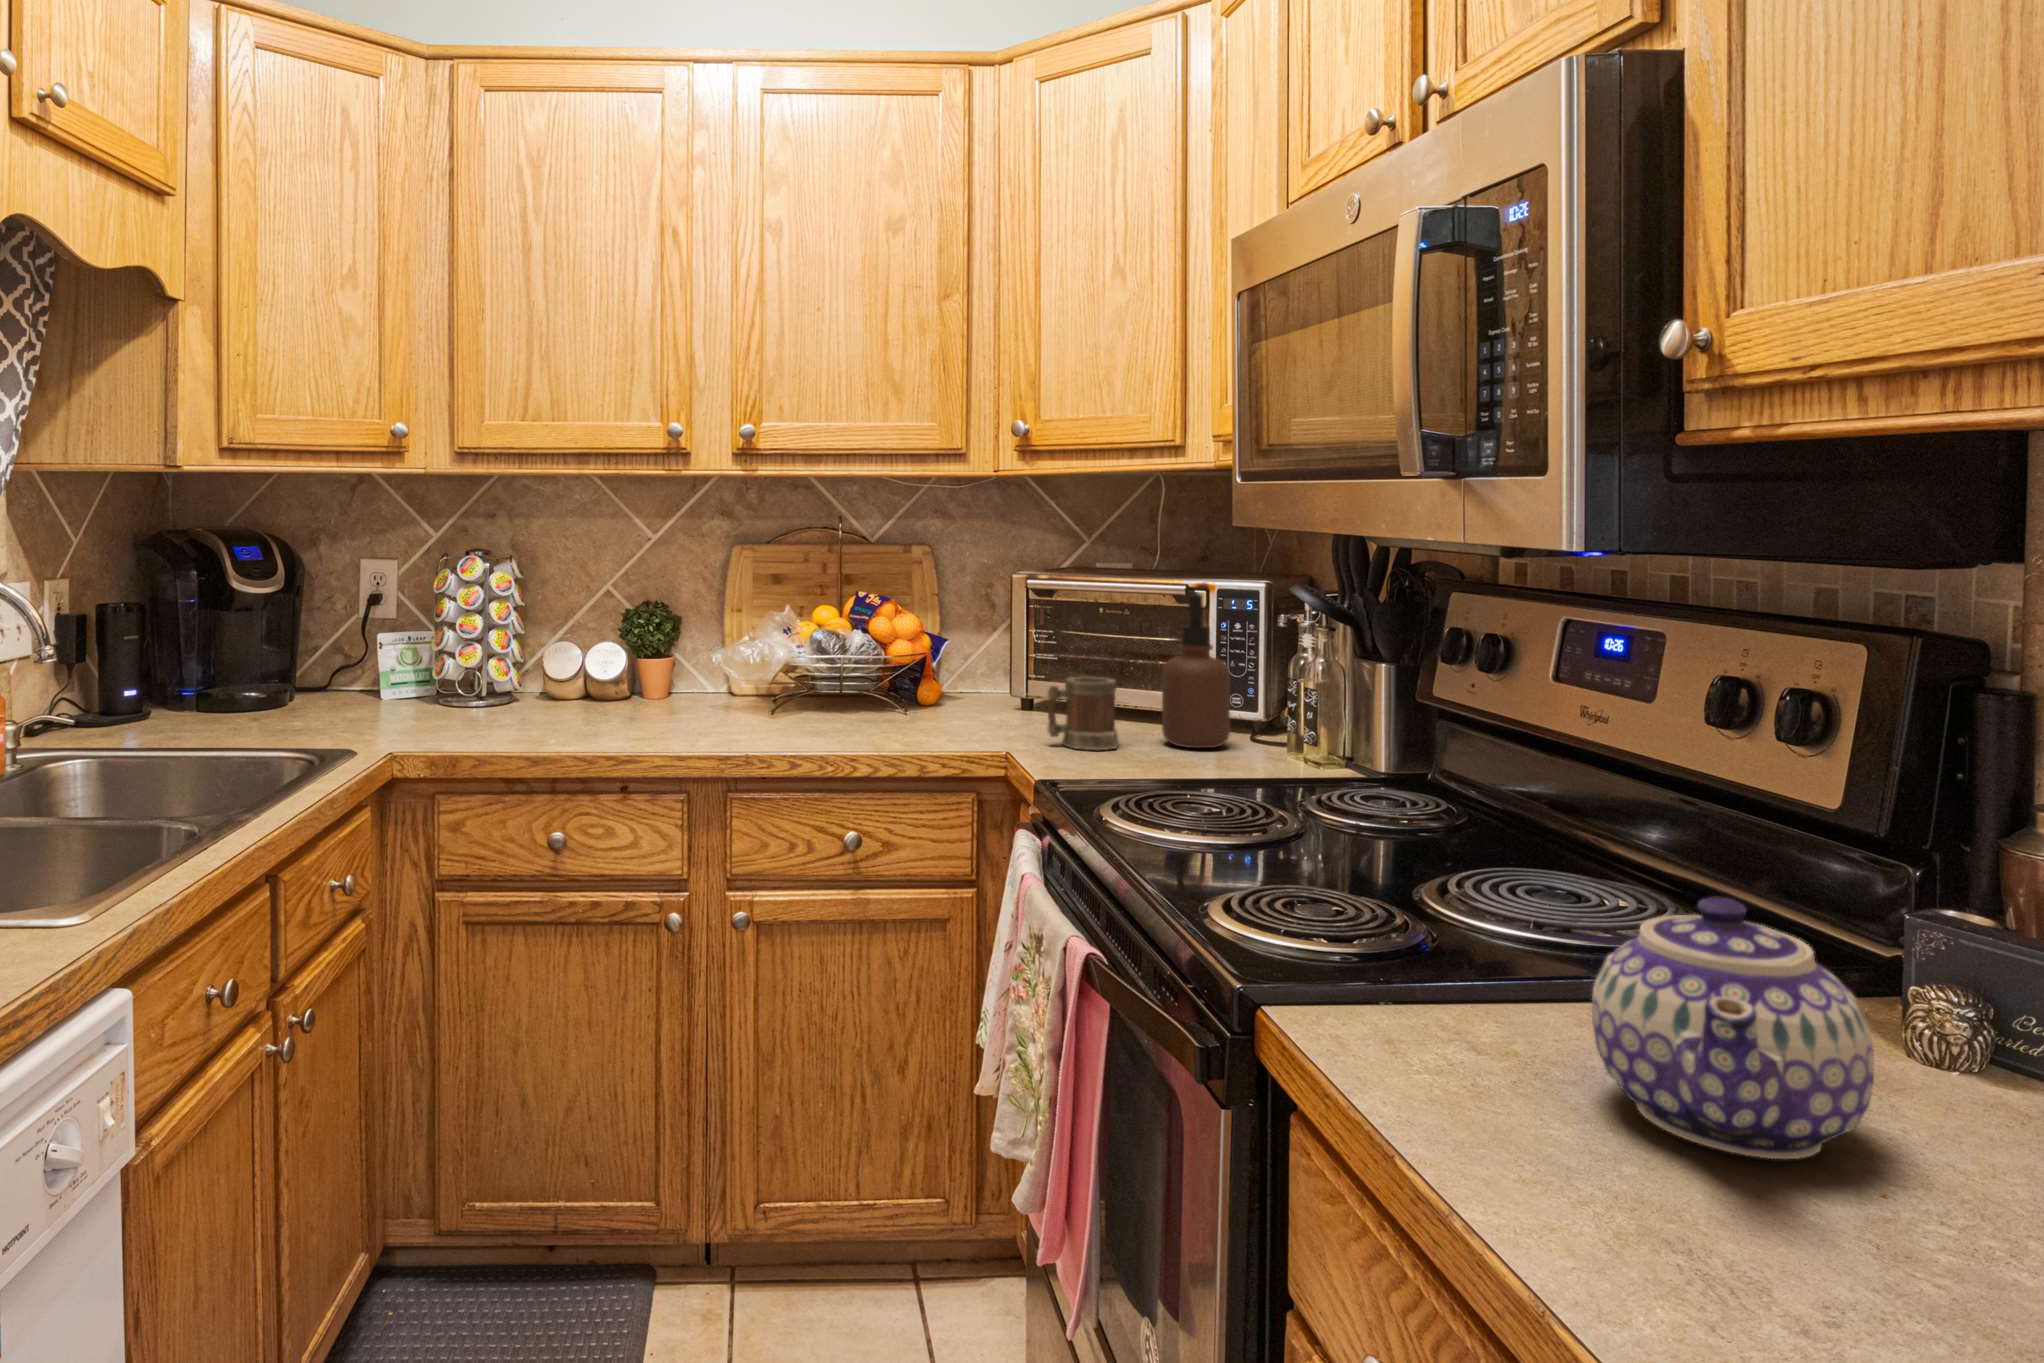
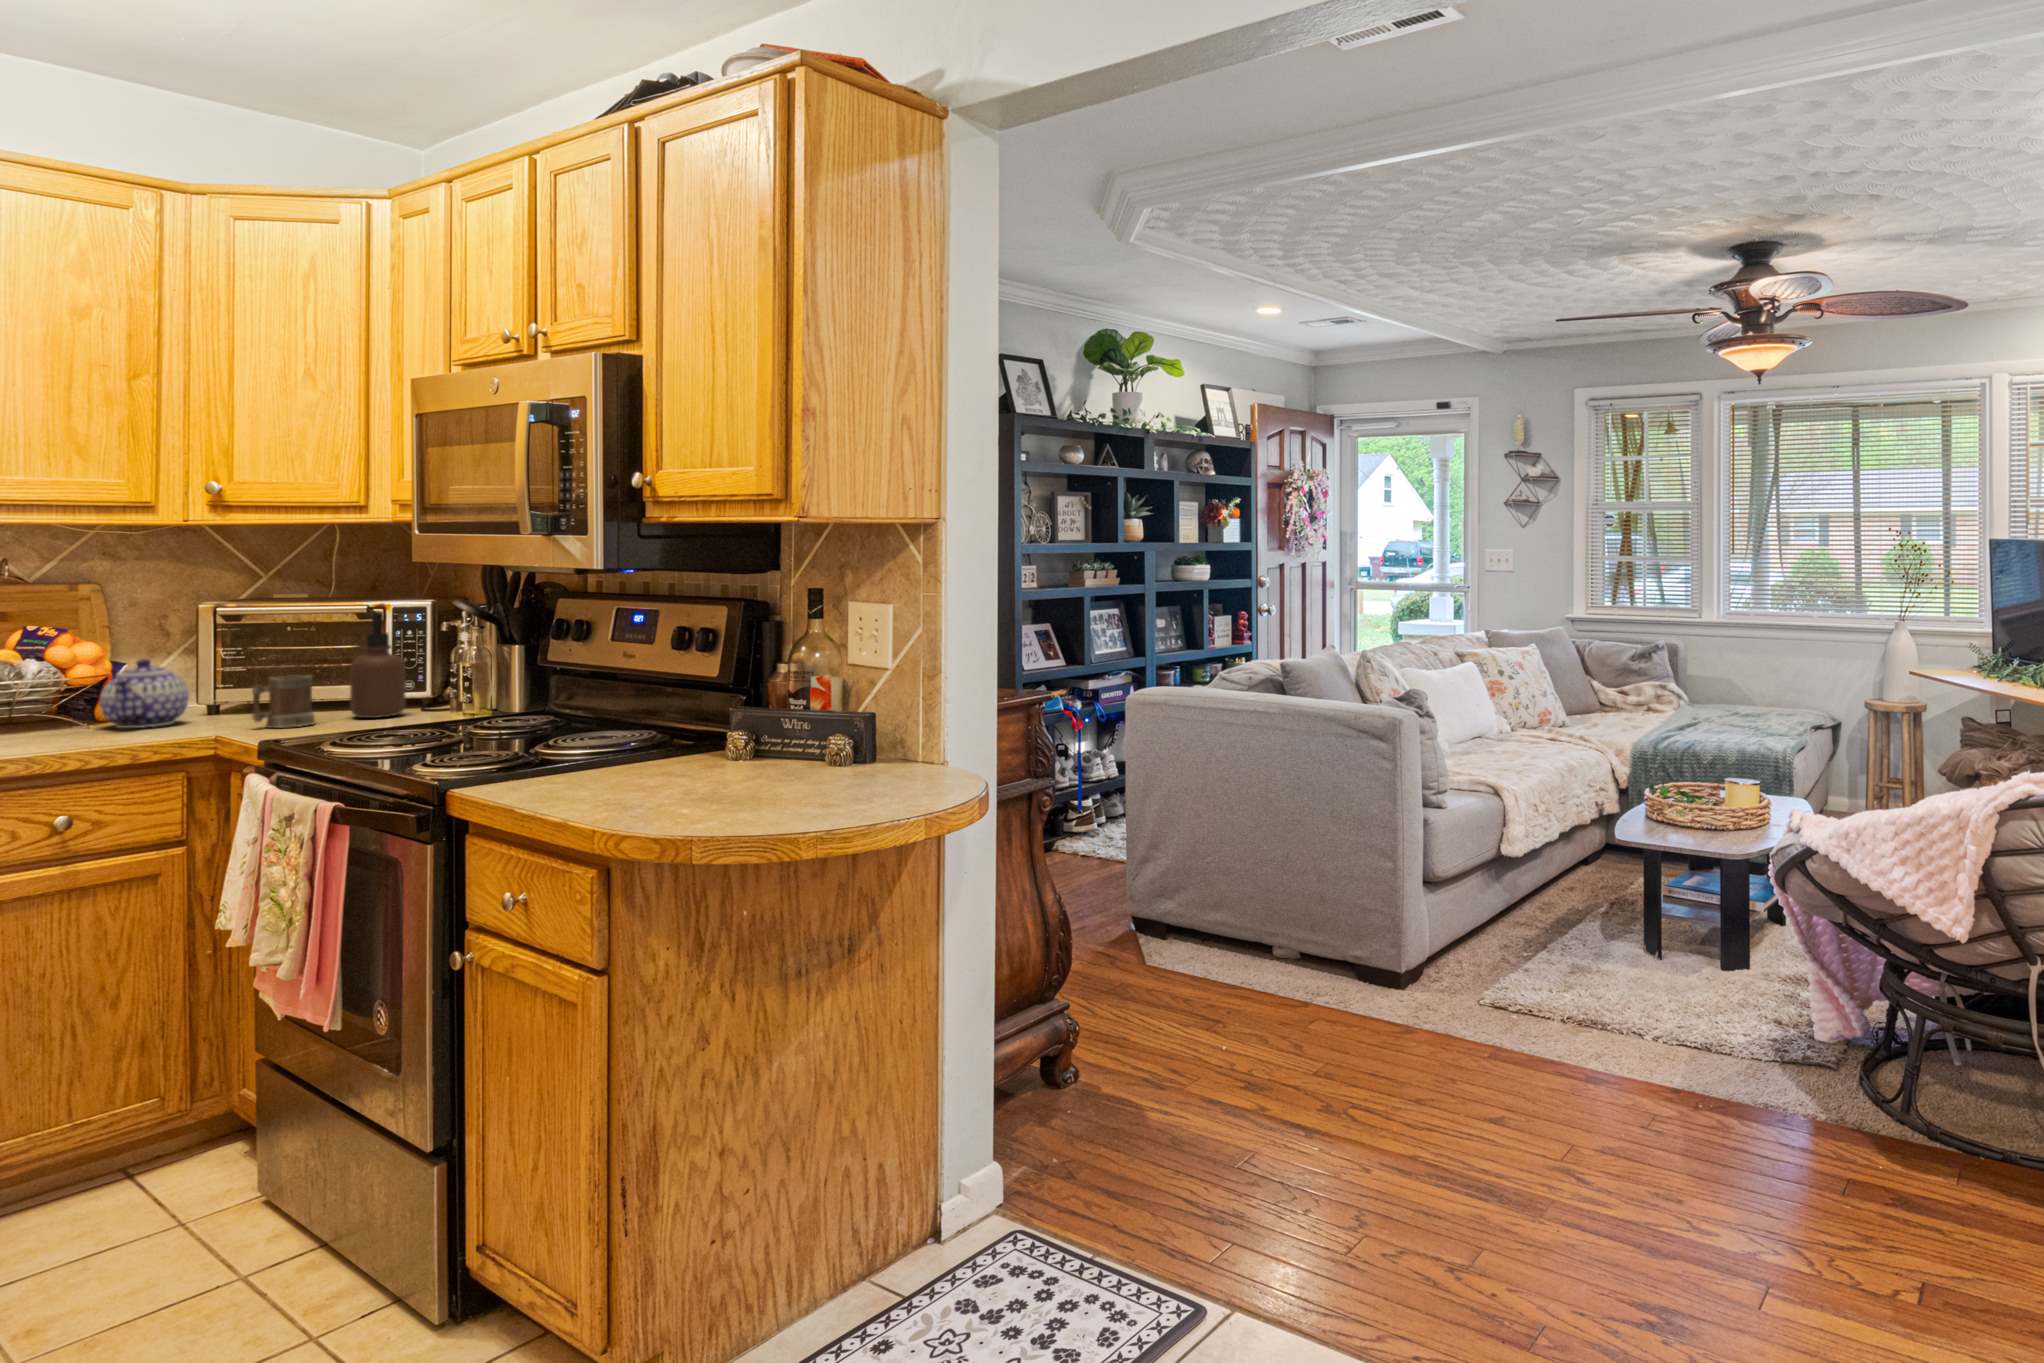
teapot: present [1592,896,1874,1159] -> present [100,659,189,728]

